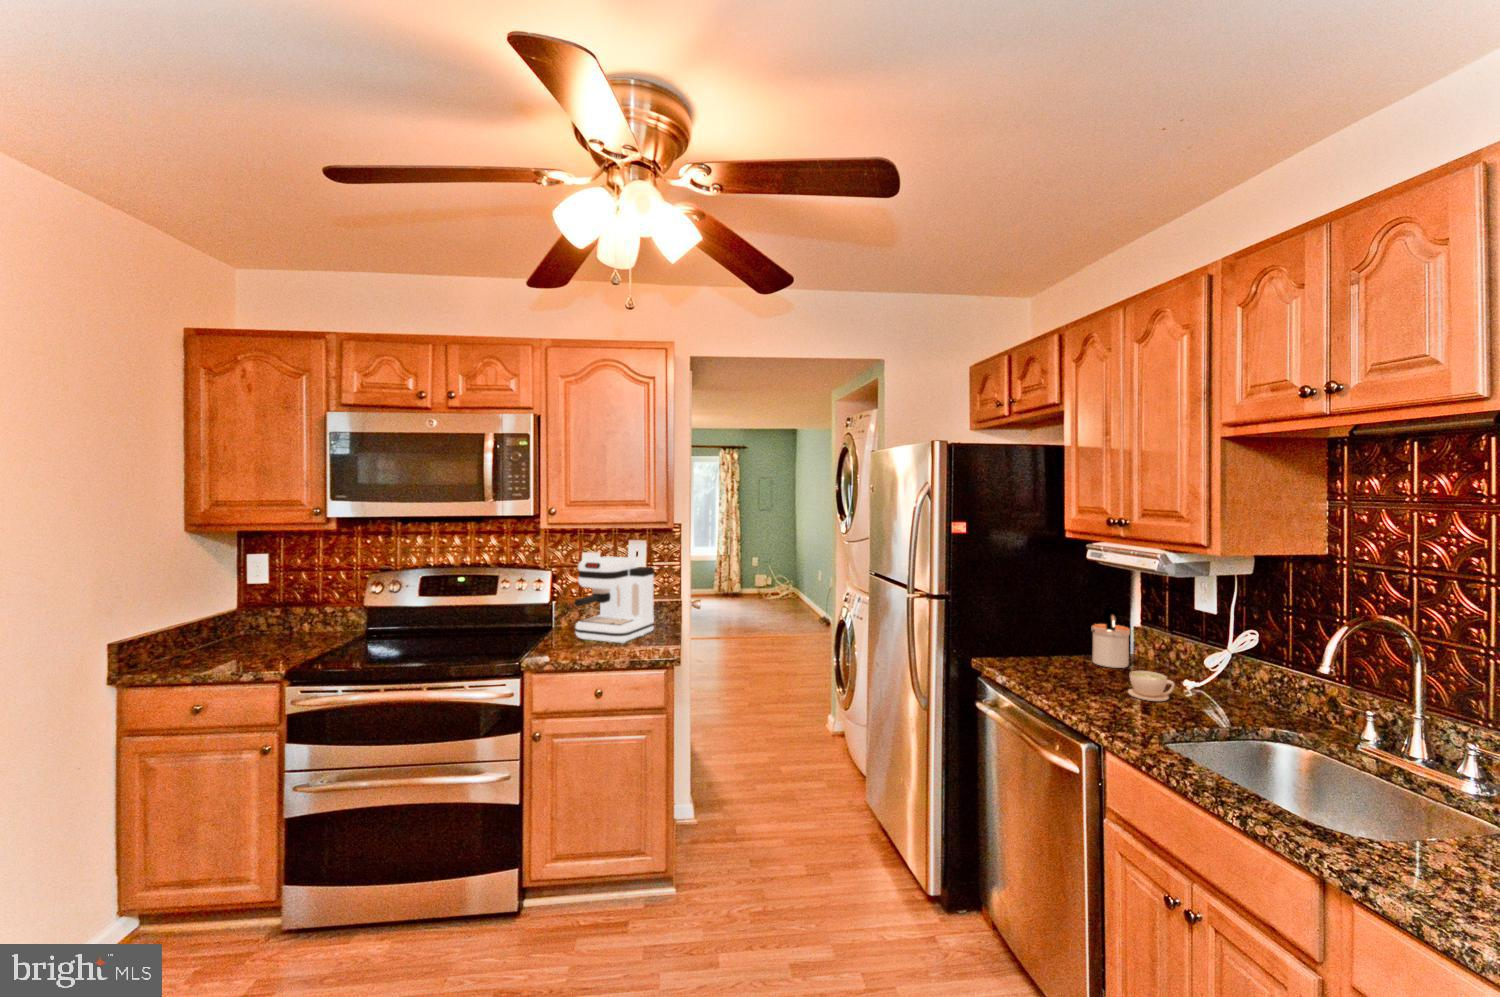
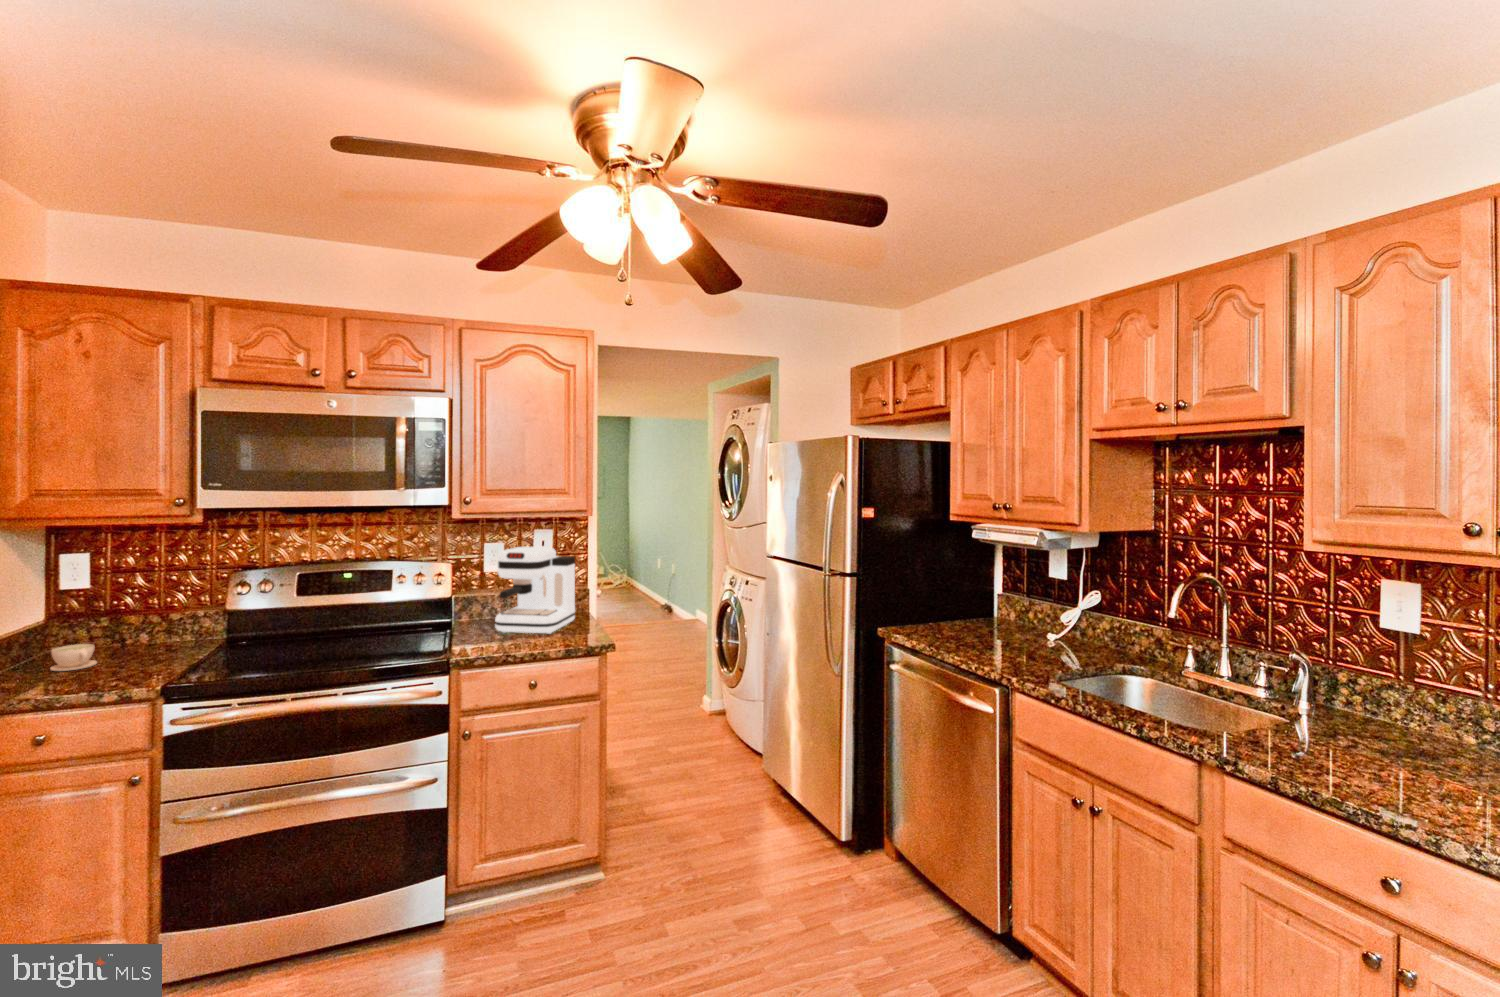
soap dispenser: present [1092,608,1130,668] -> none [972,579,1002,629]
coffee cup: present [1128,671,1174,701] -> present [50,644,97,671]

